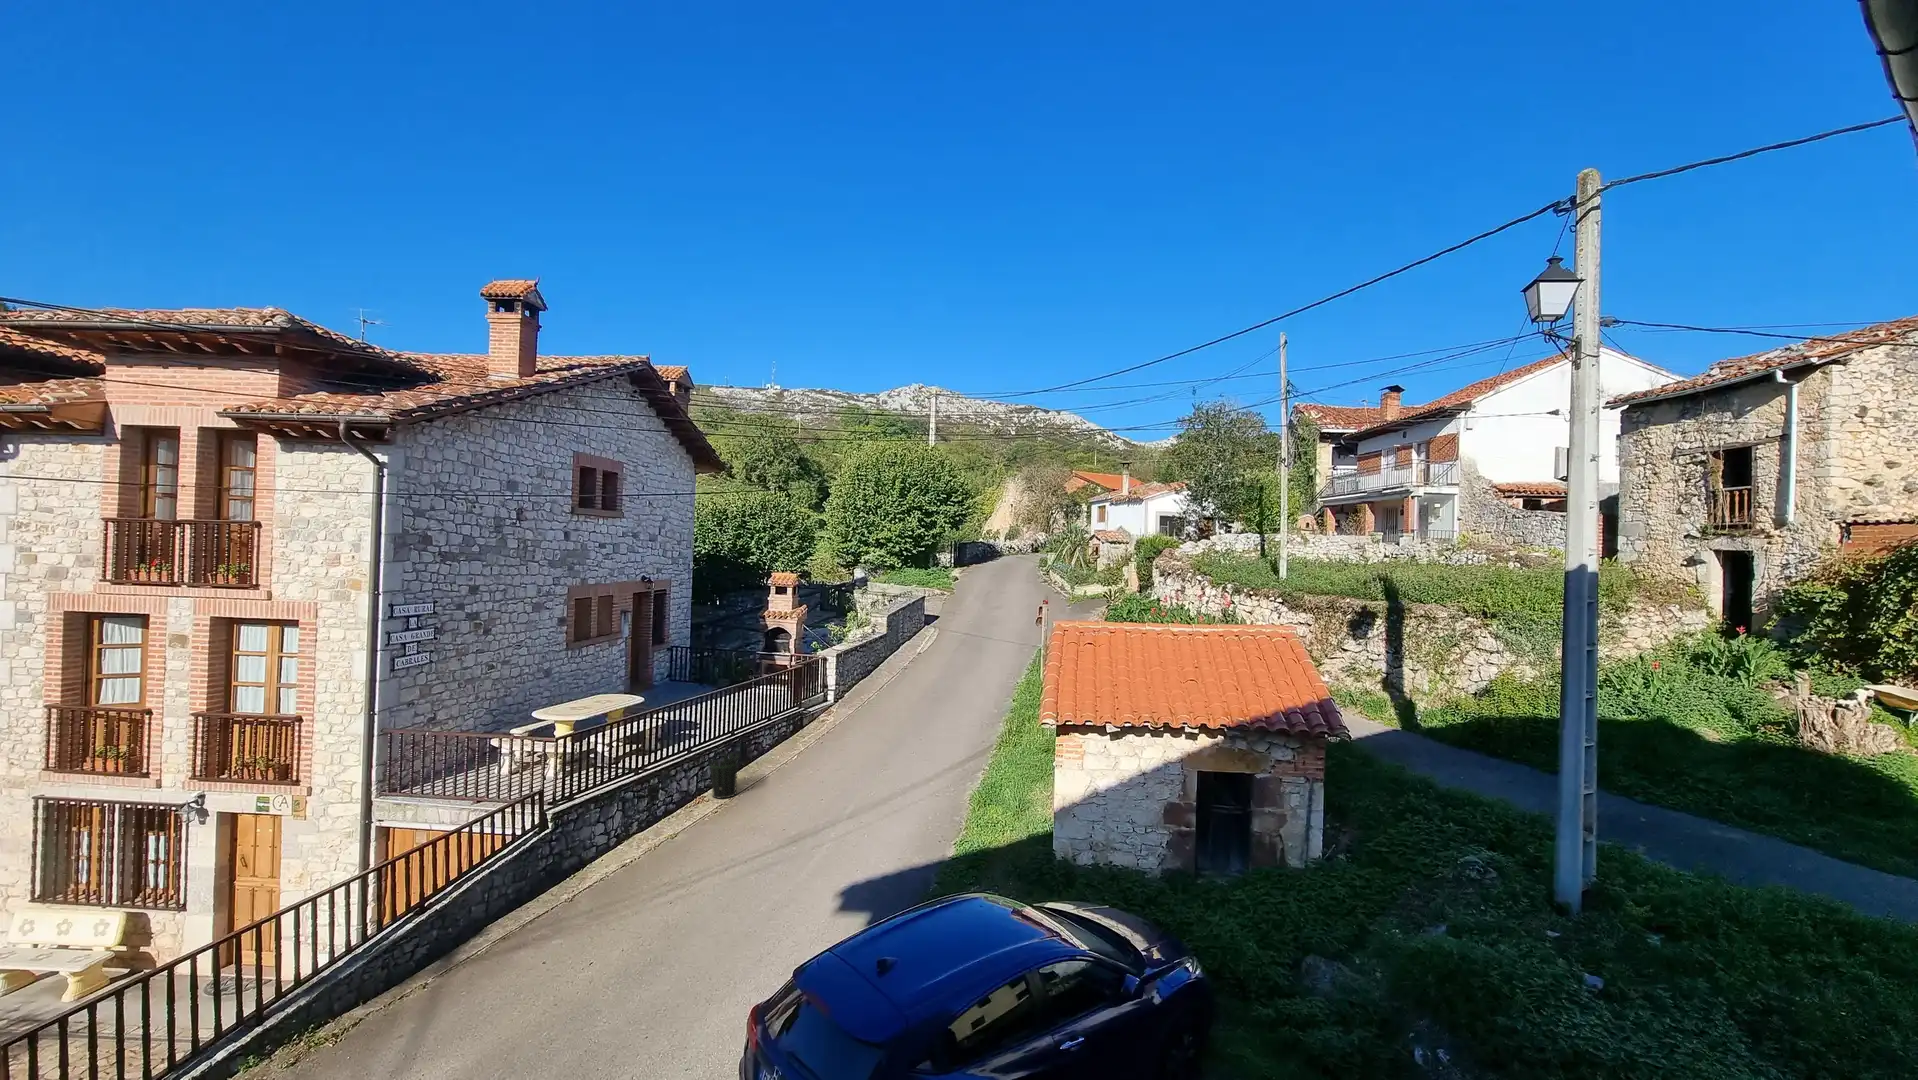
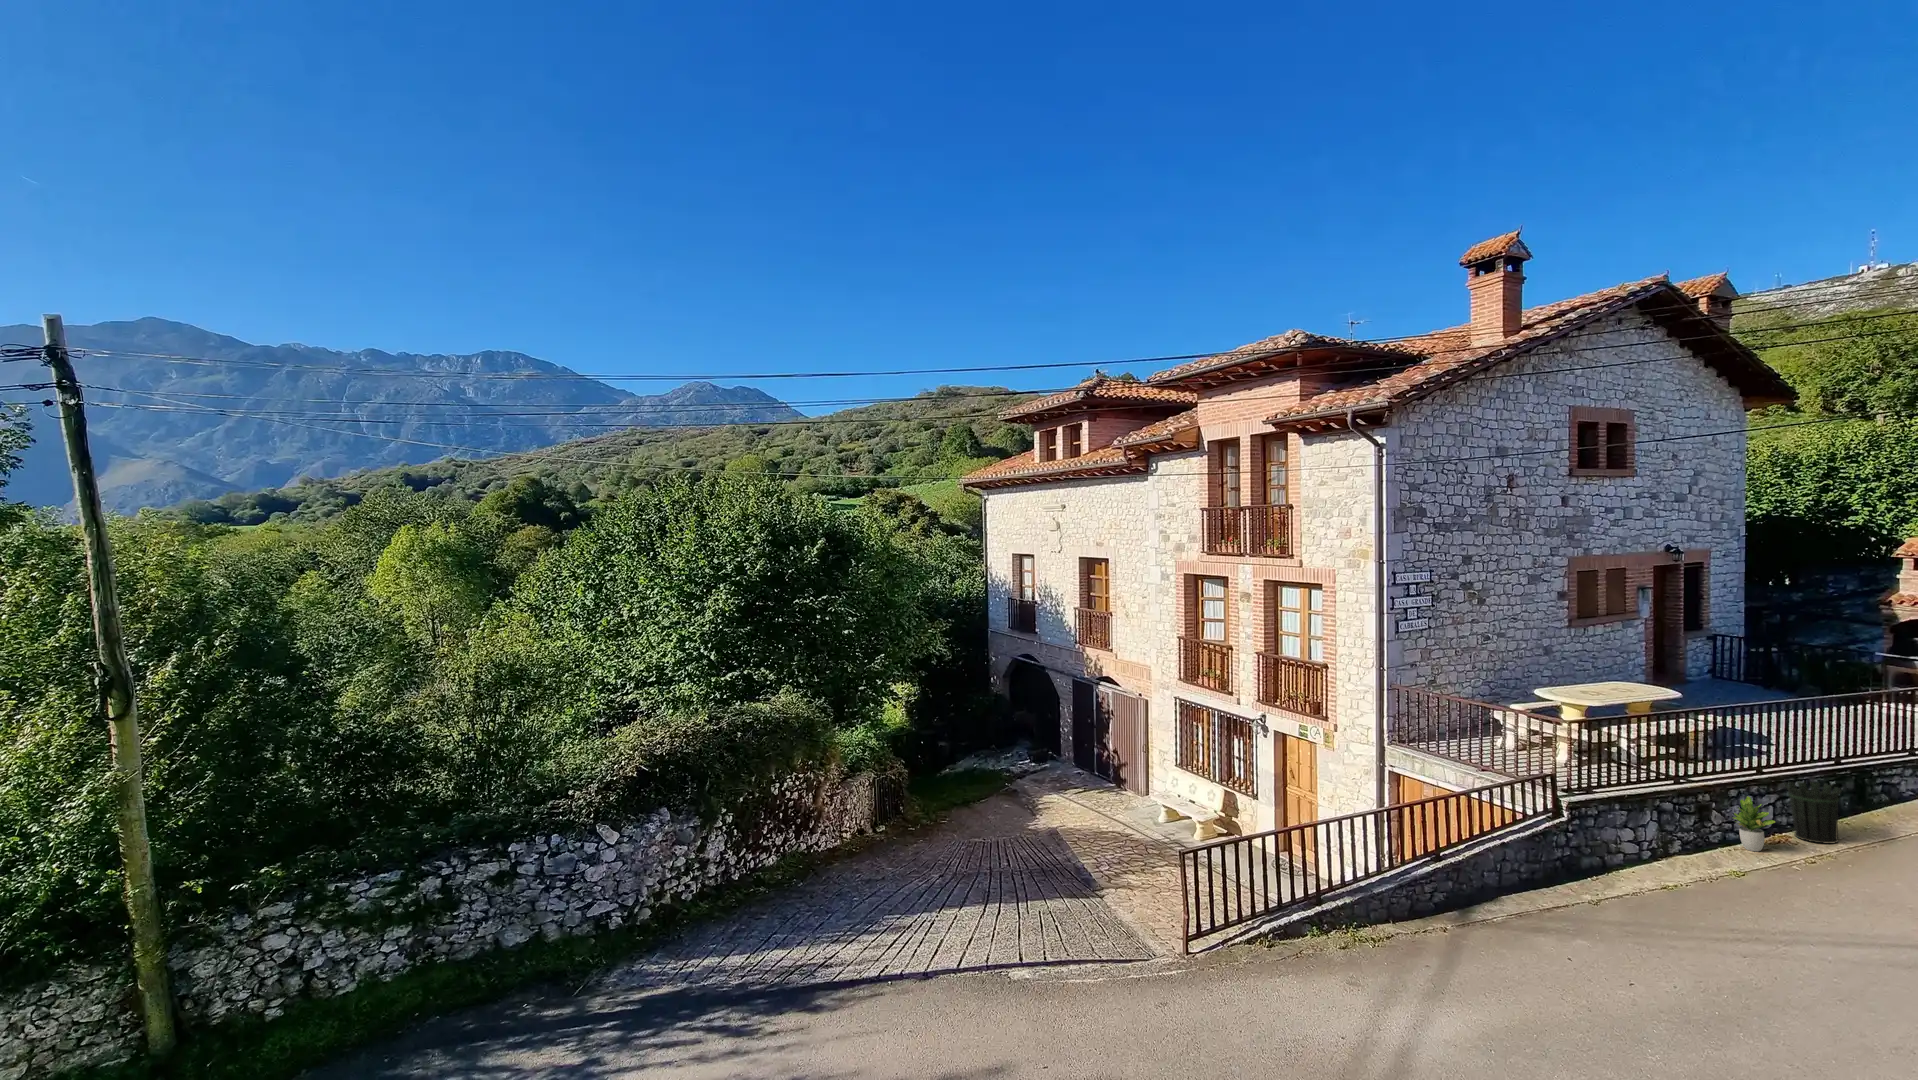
potted plant: none [675,774,702,817] -> present [1733,796,1775,851]

